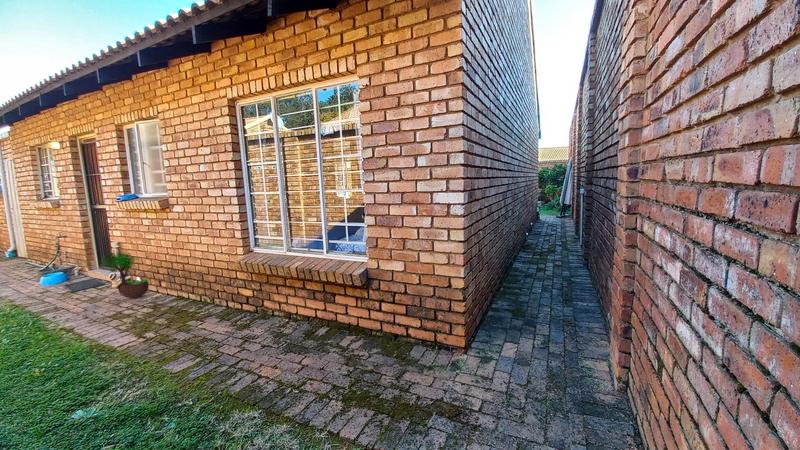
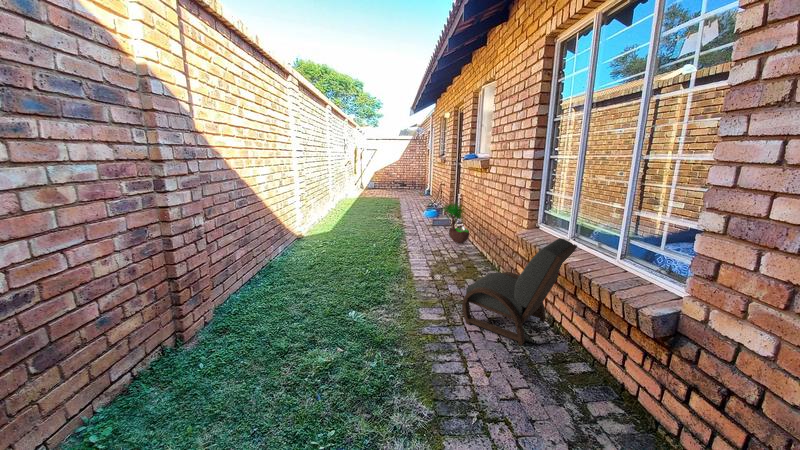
lounge chair: none [217,252,296,351] -> present [462,238,577,345]

